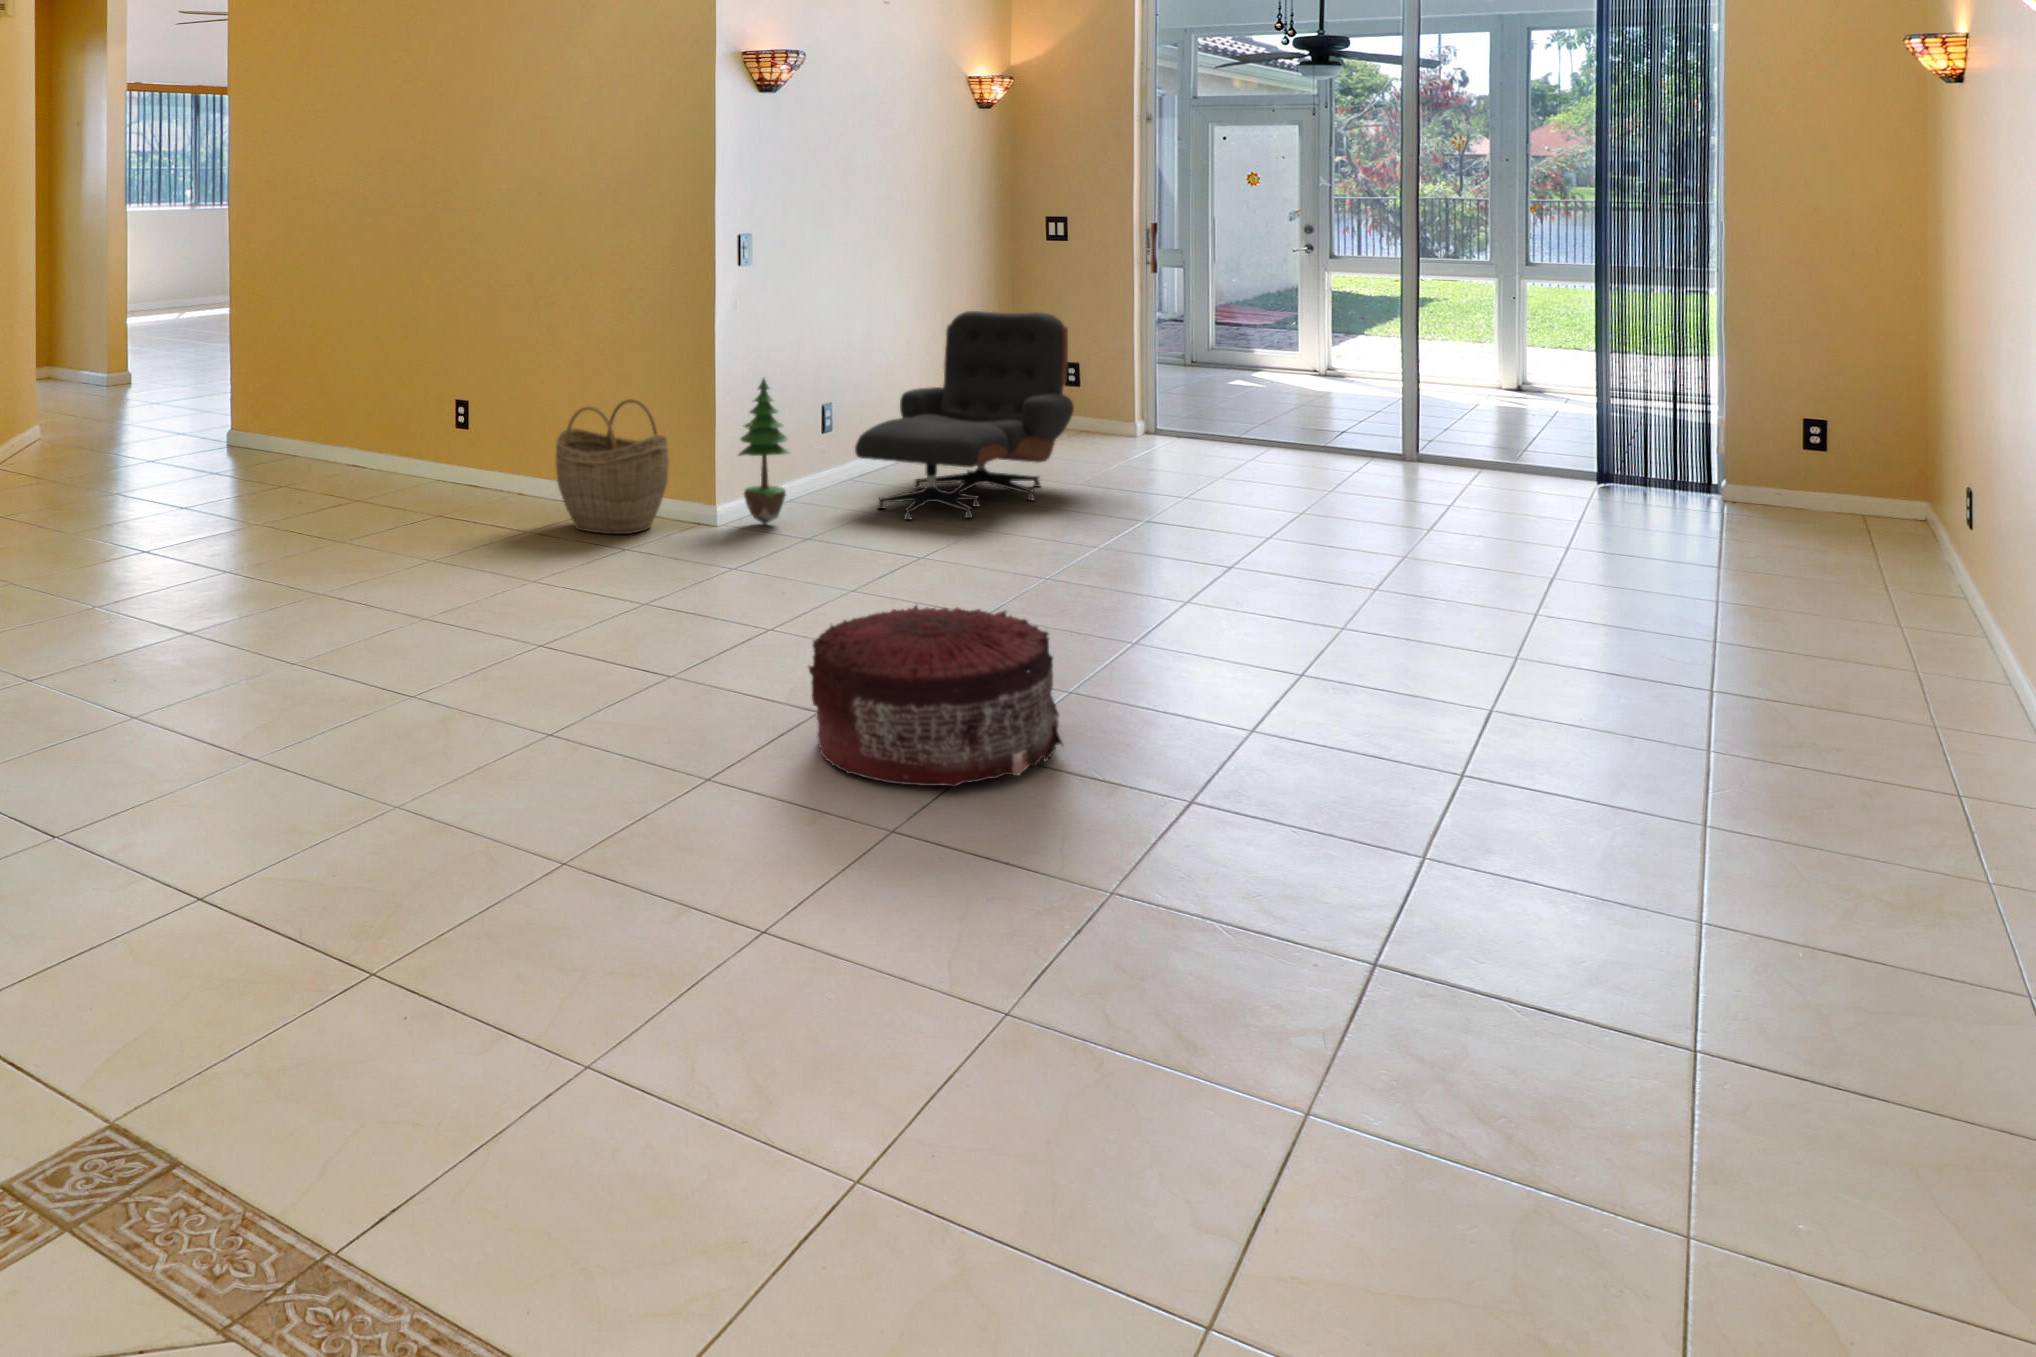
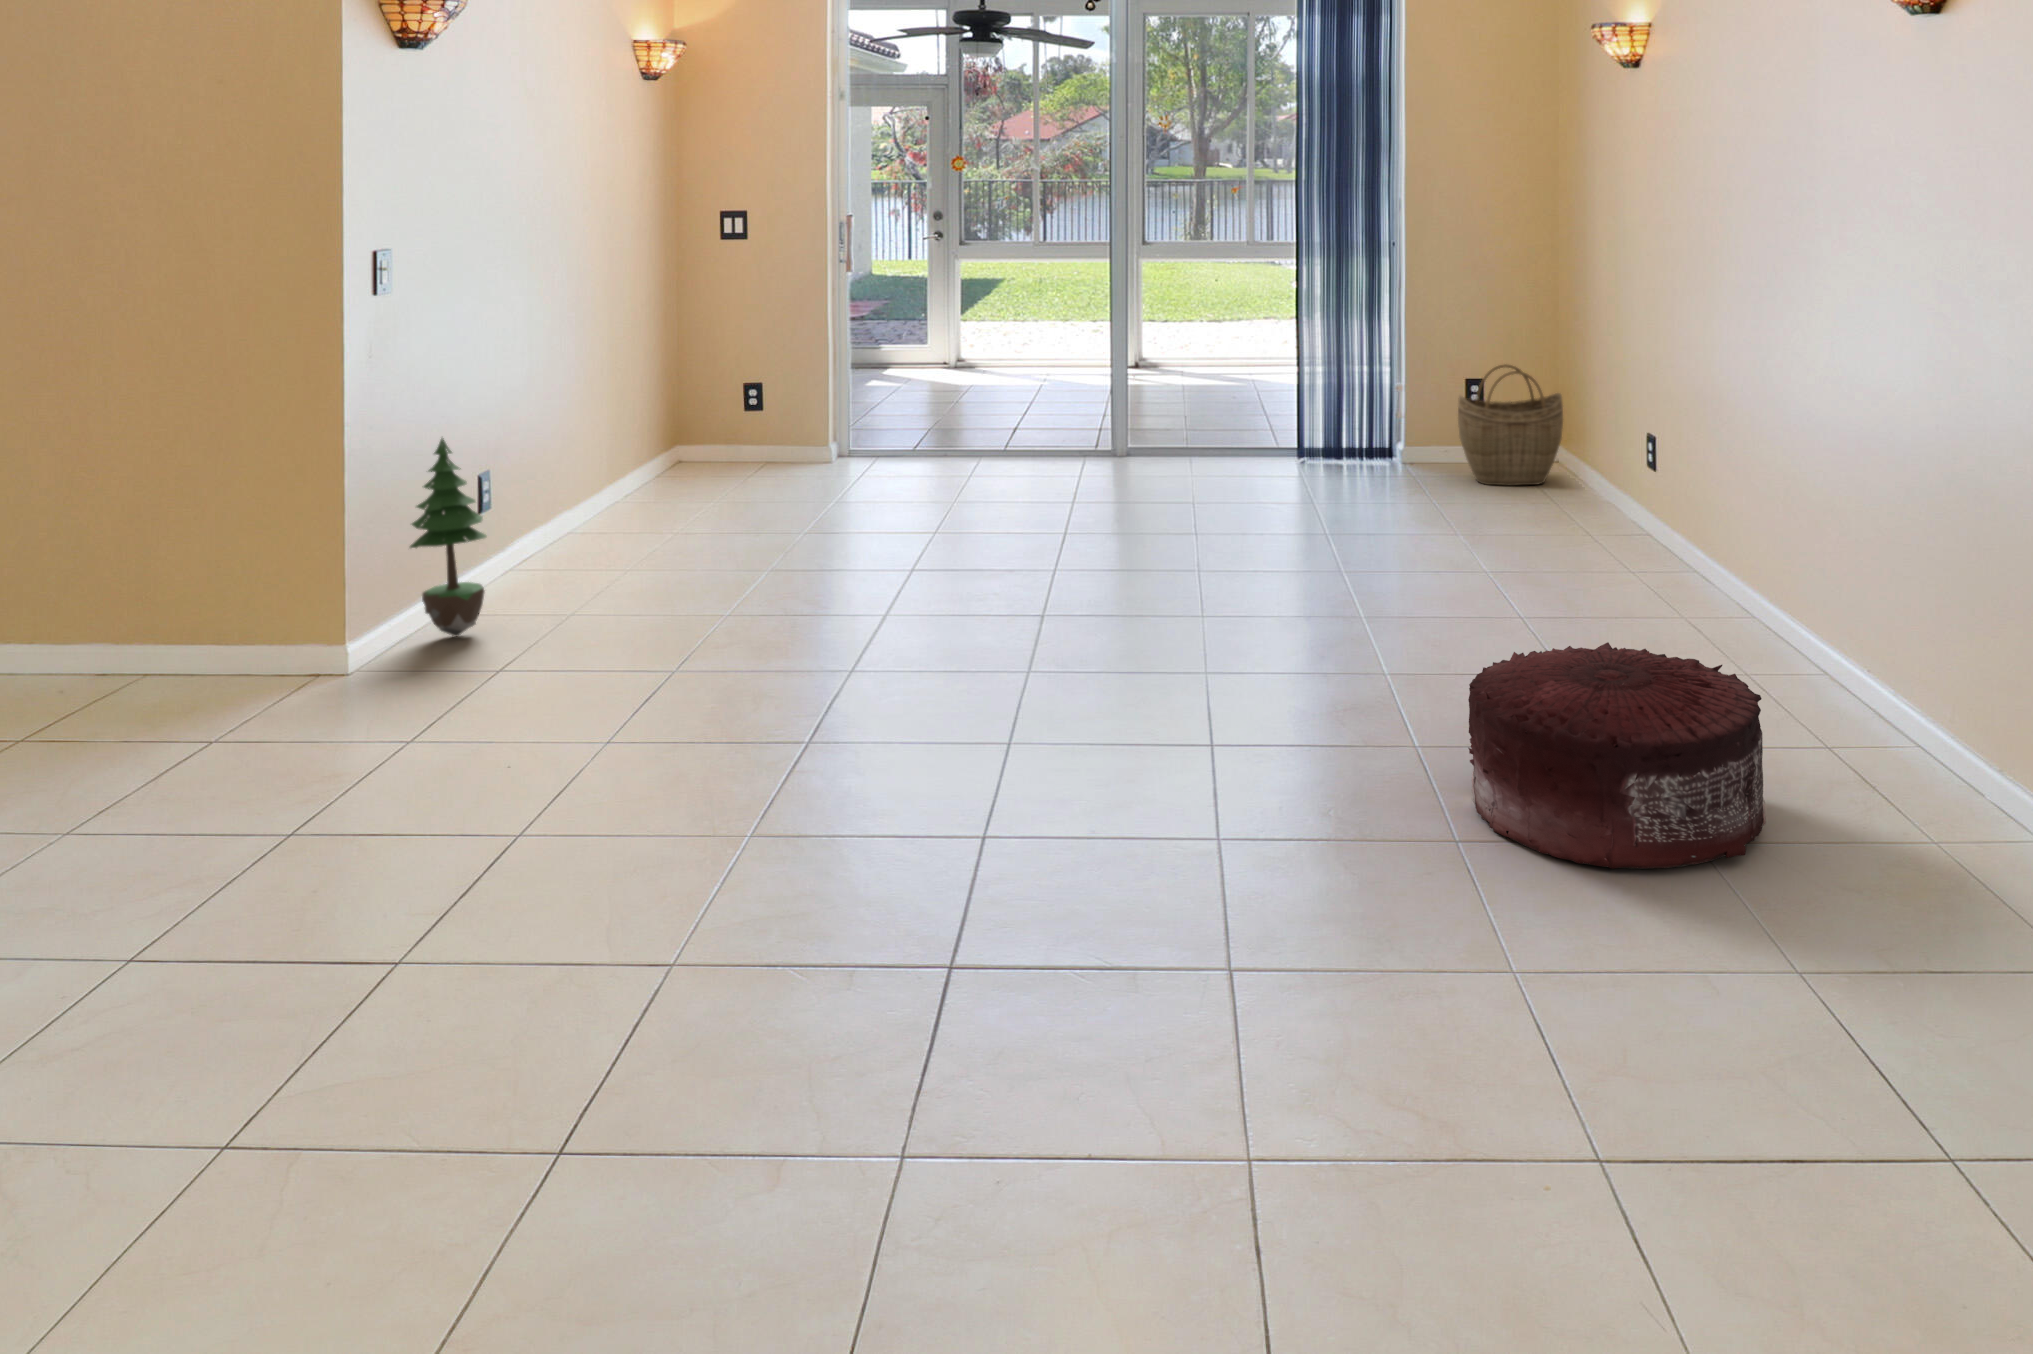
lounge chair: present [855,311,1074,520] -> none [564,328,816,602]
woven basket: present [556,399,669,534] -> present [1458,365,1563,486]
pouf: present [809,605,1063,787] -> present [1468,642,1766,869]

